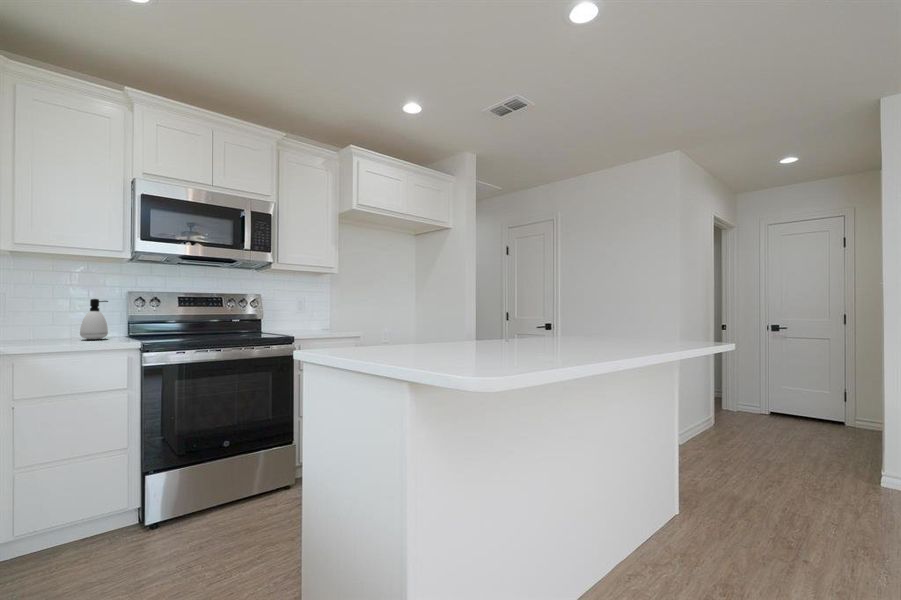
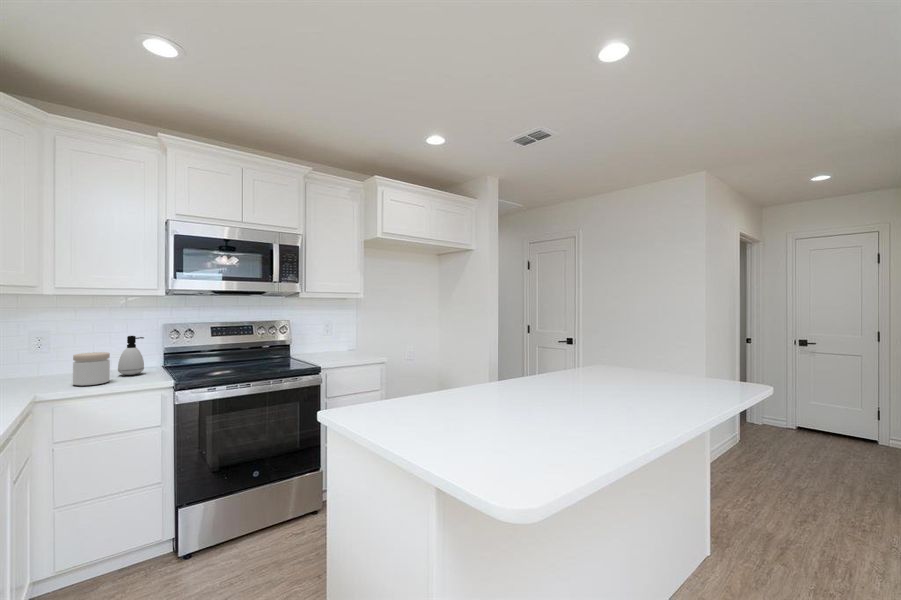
jar: none [34,313,73,345] -> present [73,352,110,386]

